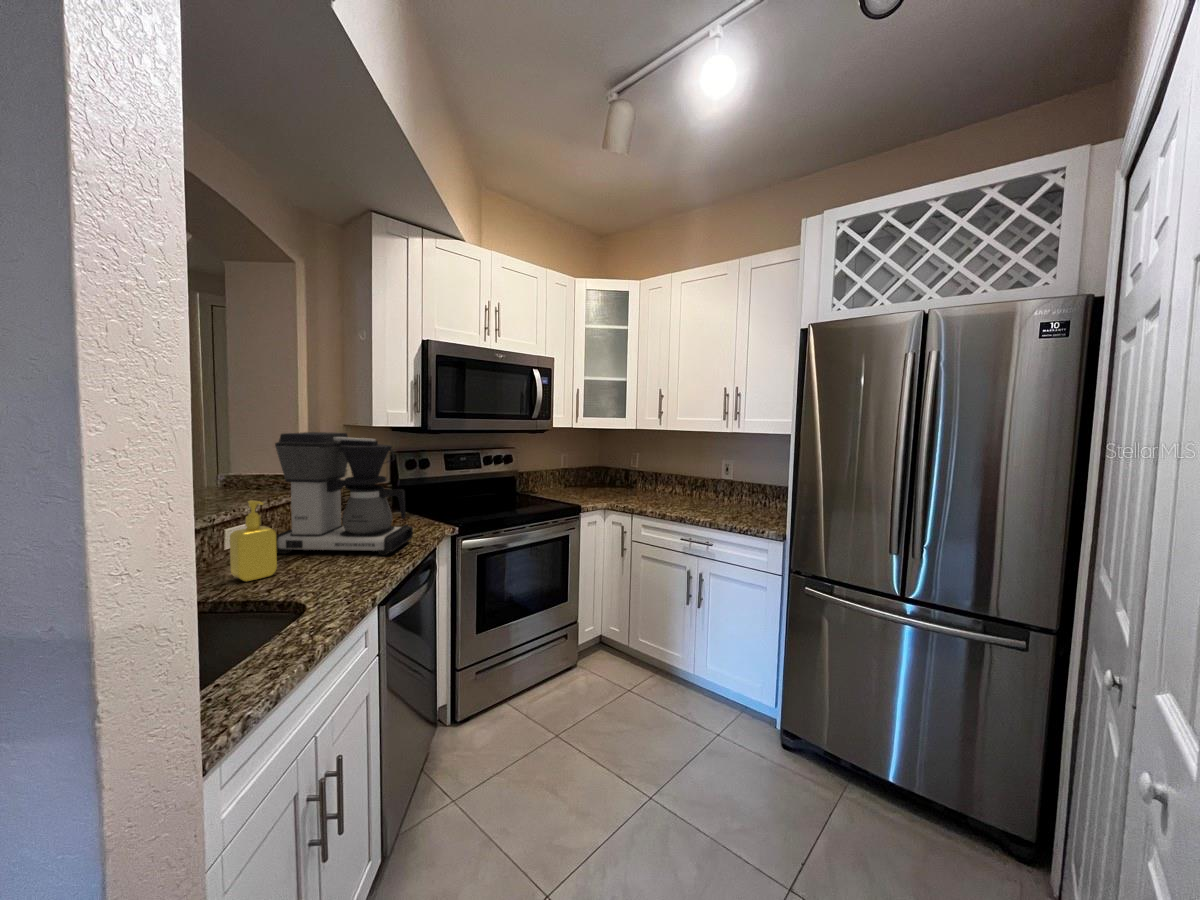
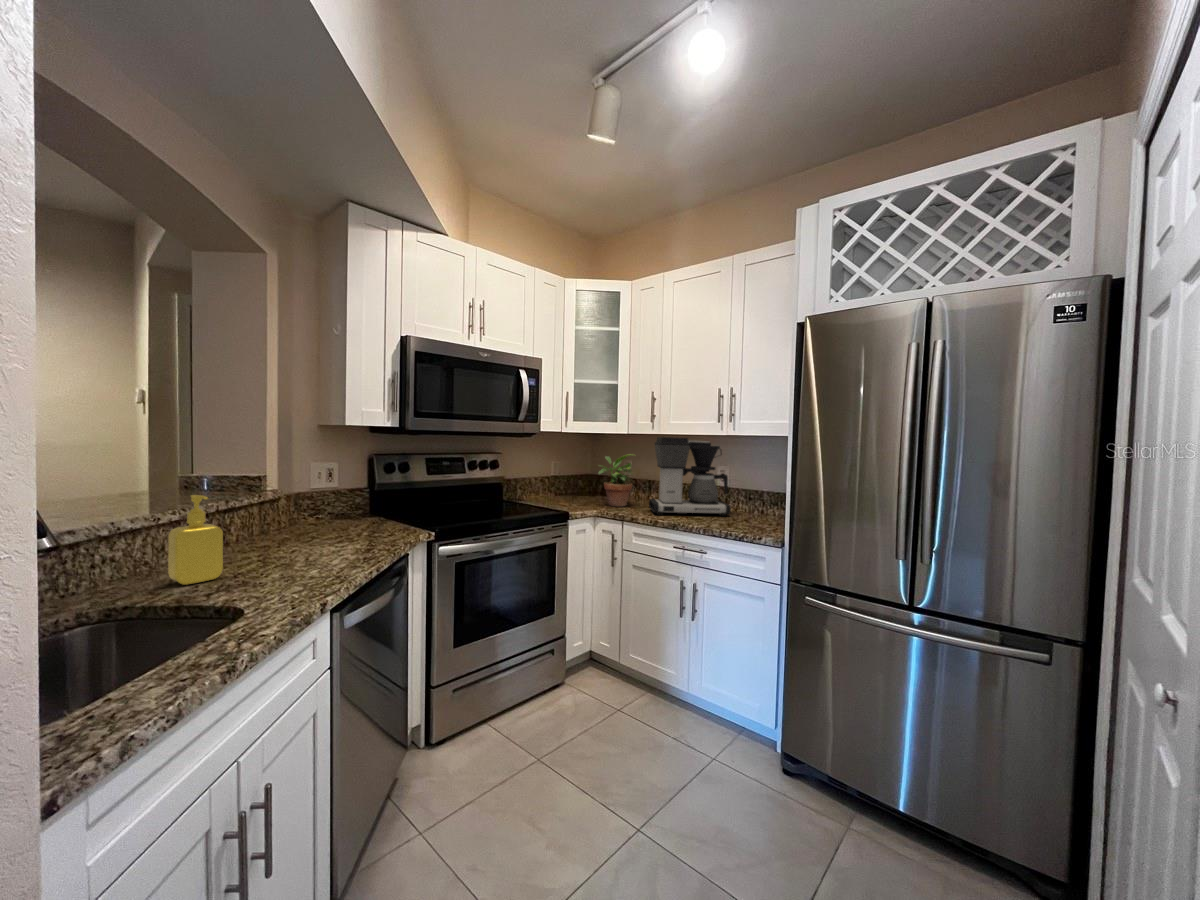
coffee maker: present [275,432,413,555] -> present [649,437,731,516]
potted plant: none [608,449,644,500] -> present [598,454,634,506]

